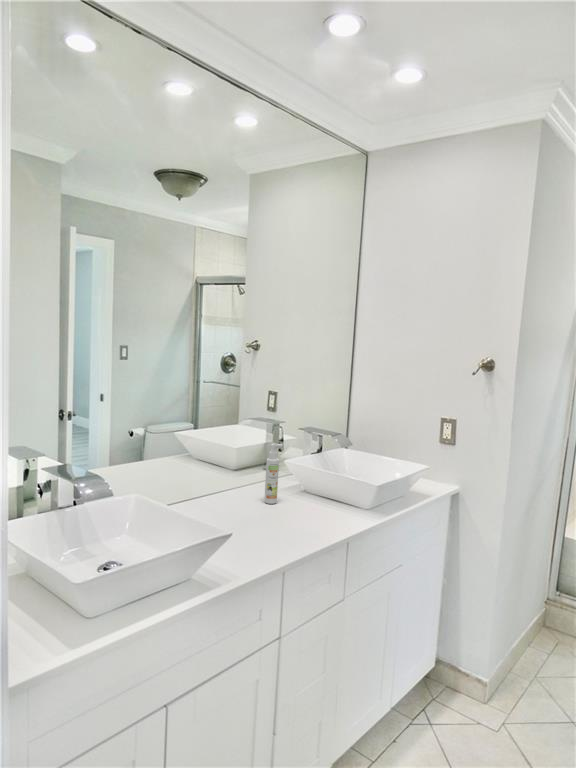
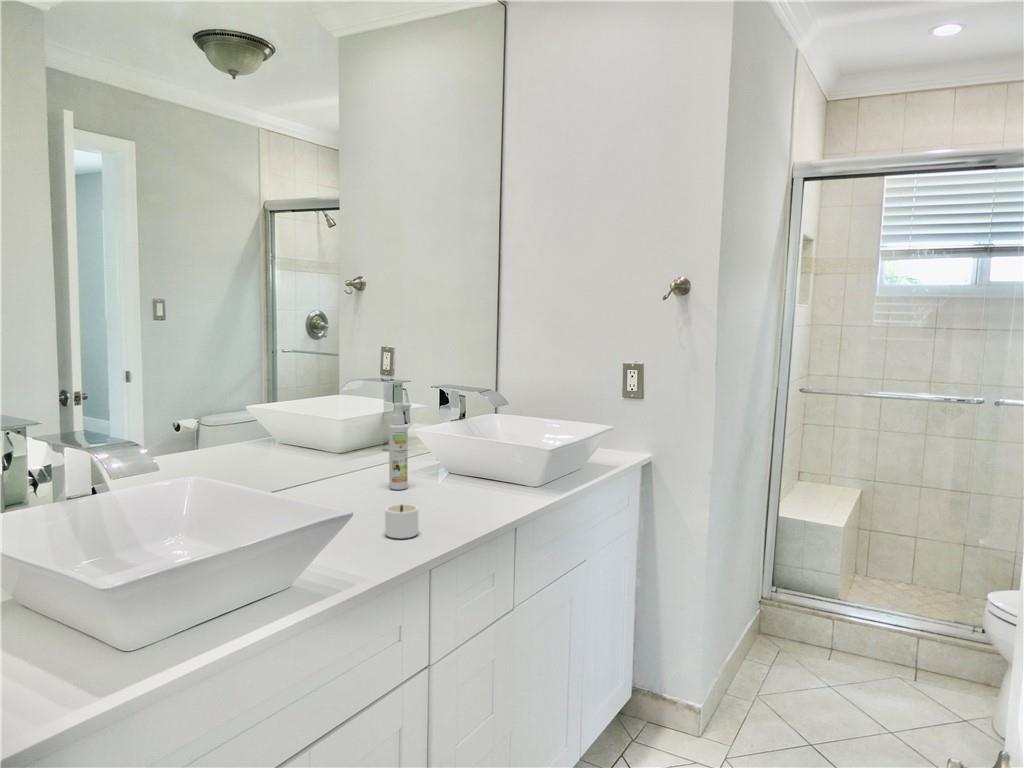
candle: none [257,521,285,549] -> present [385,504,418,538]

